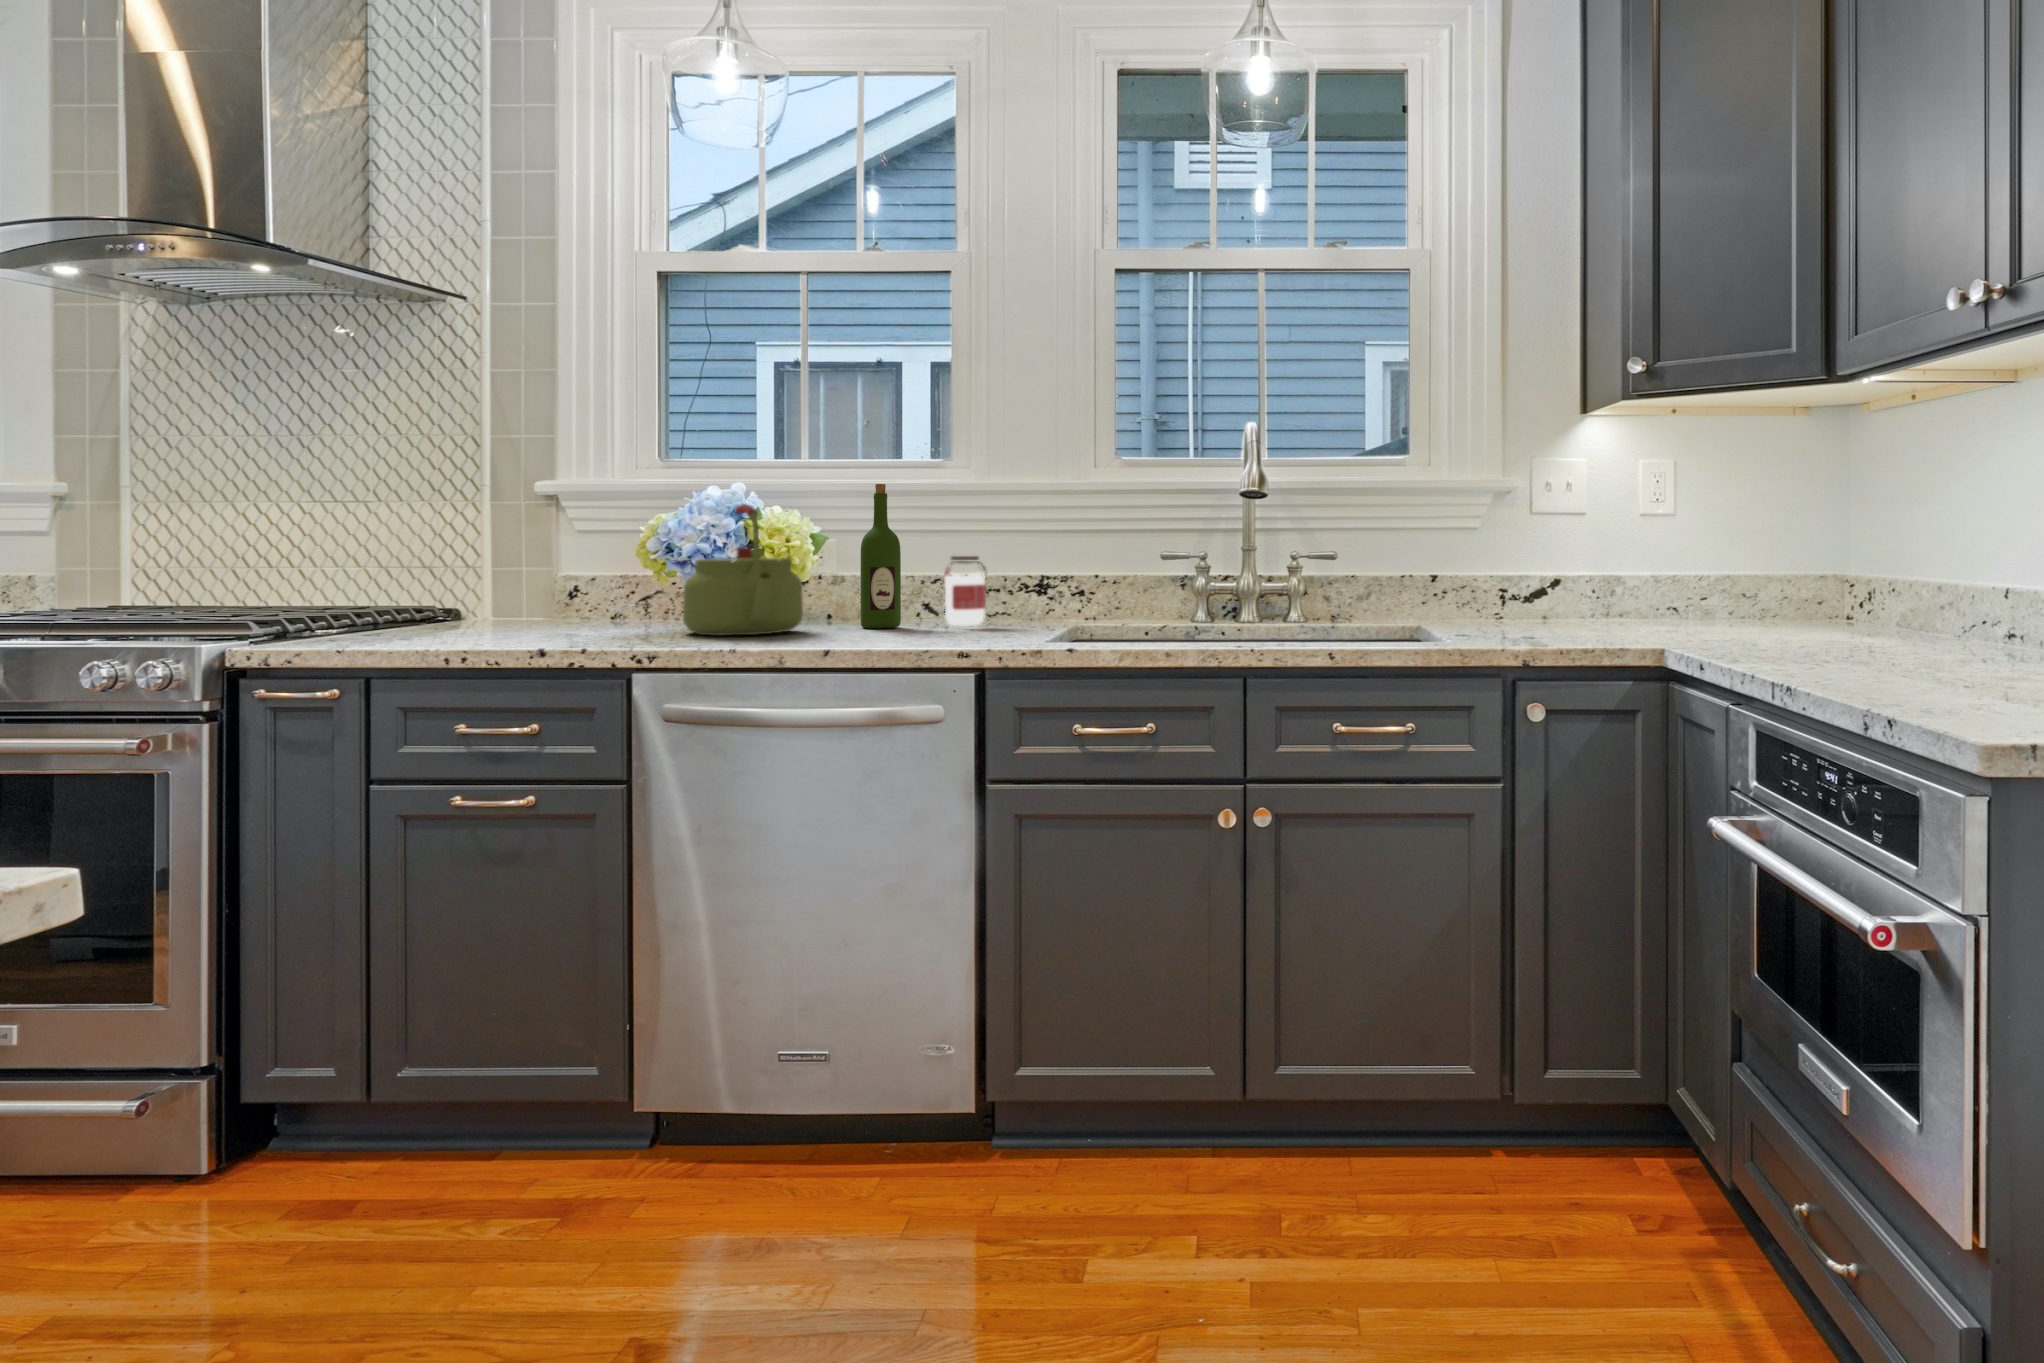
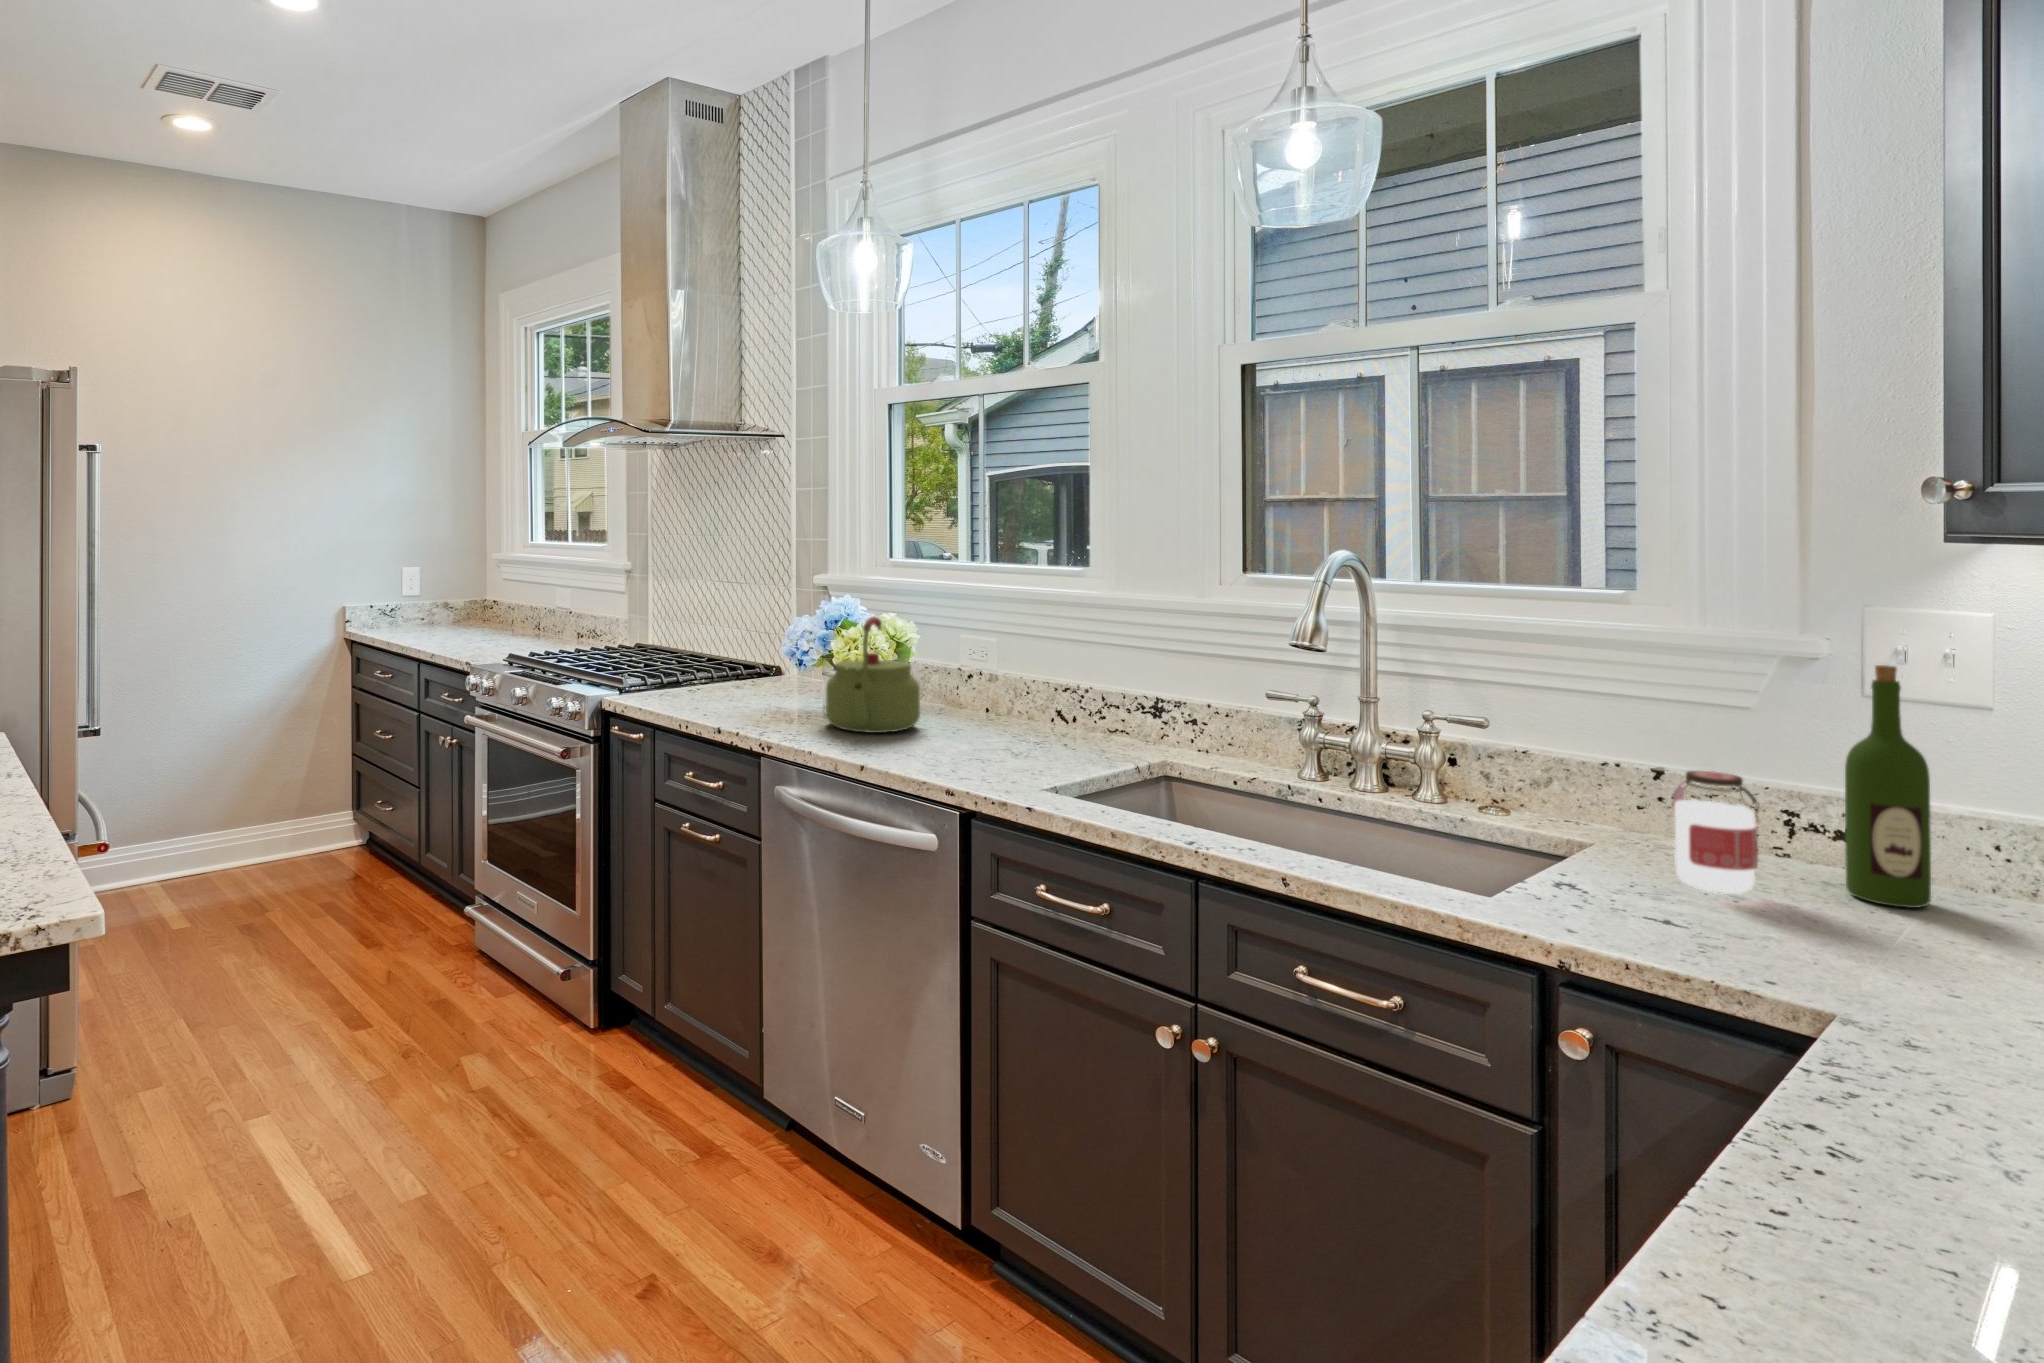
wine bottle: present [861,484,901,628] -> present [1845,665,1931,908]
jar: present [944,556,986,626] -> present [1673,771,1759,894]

